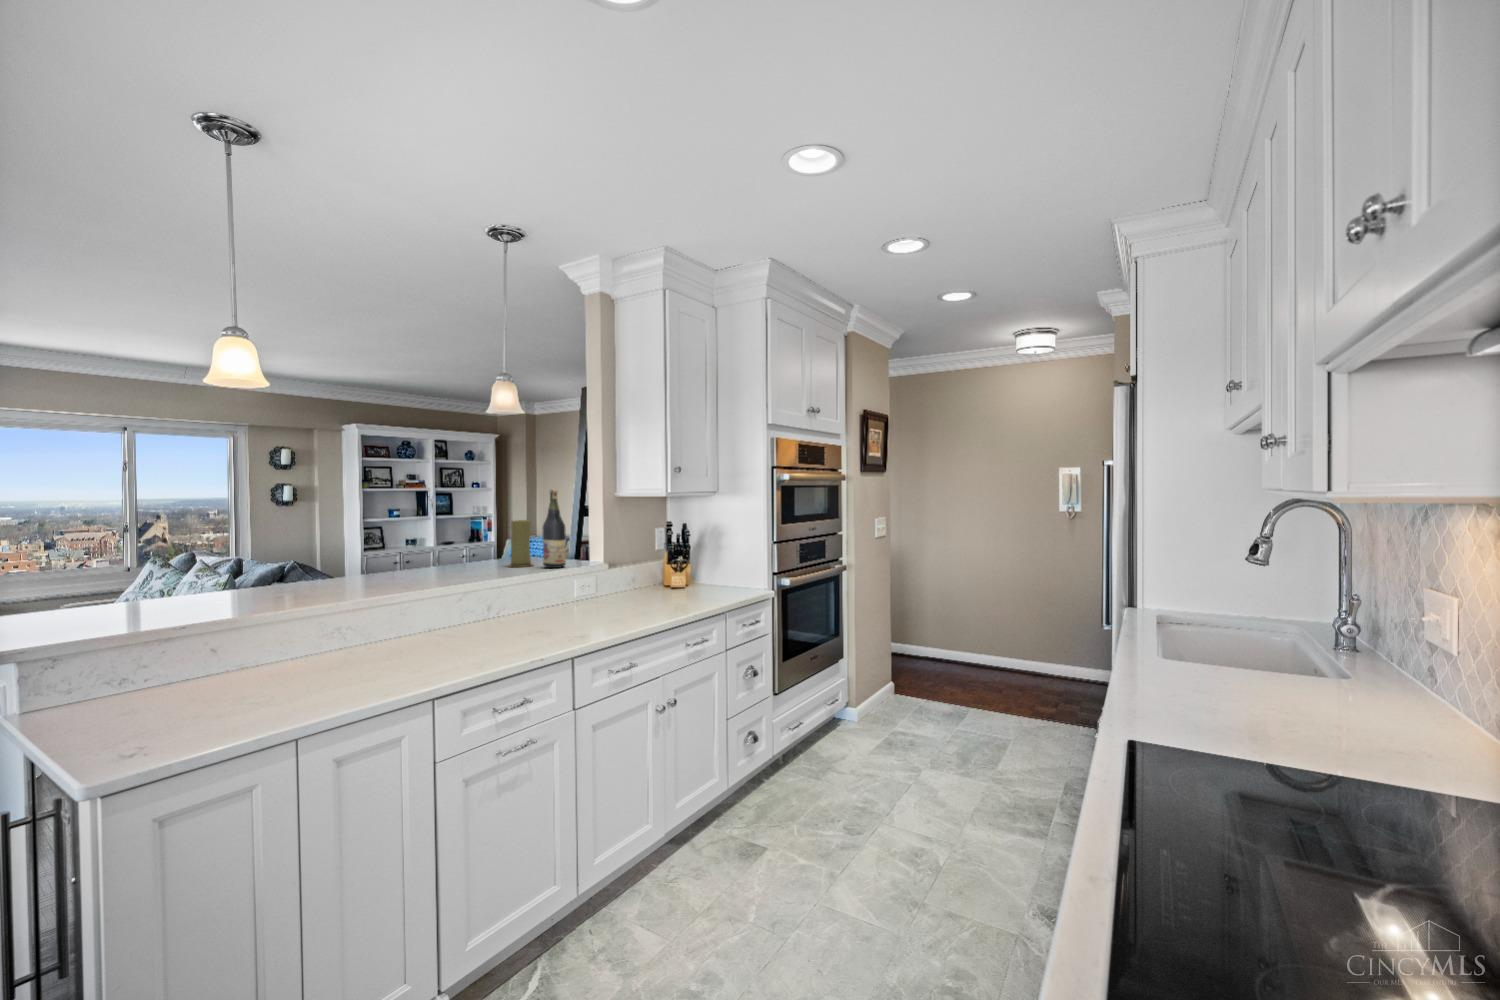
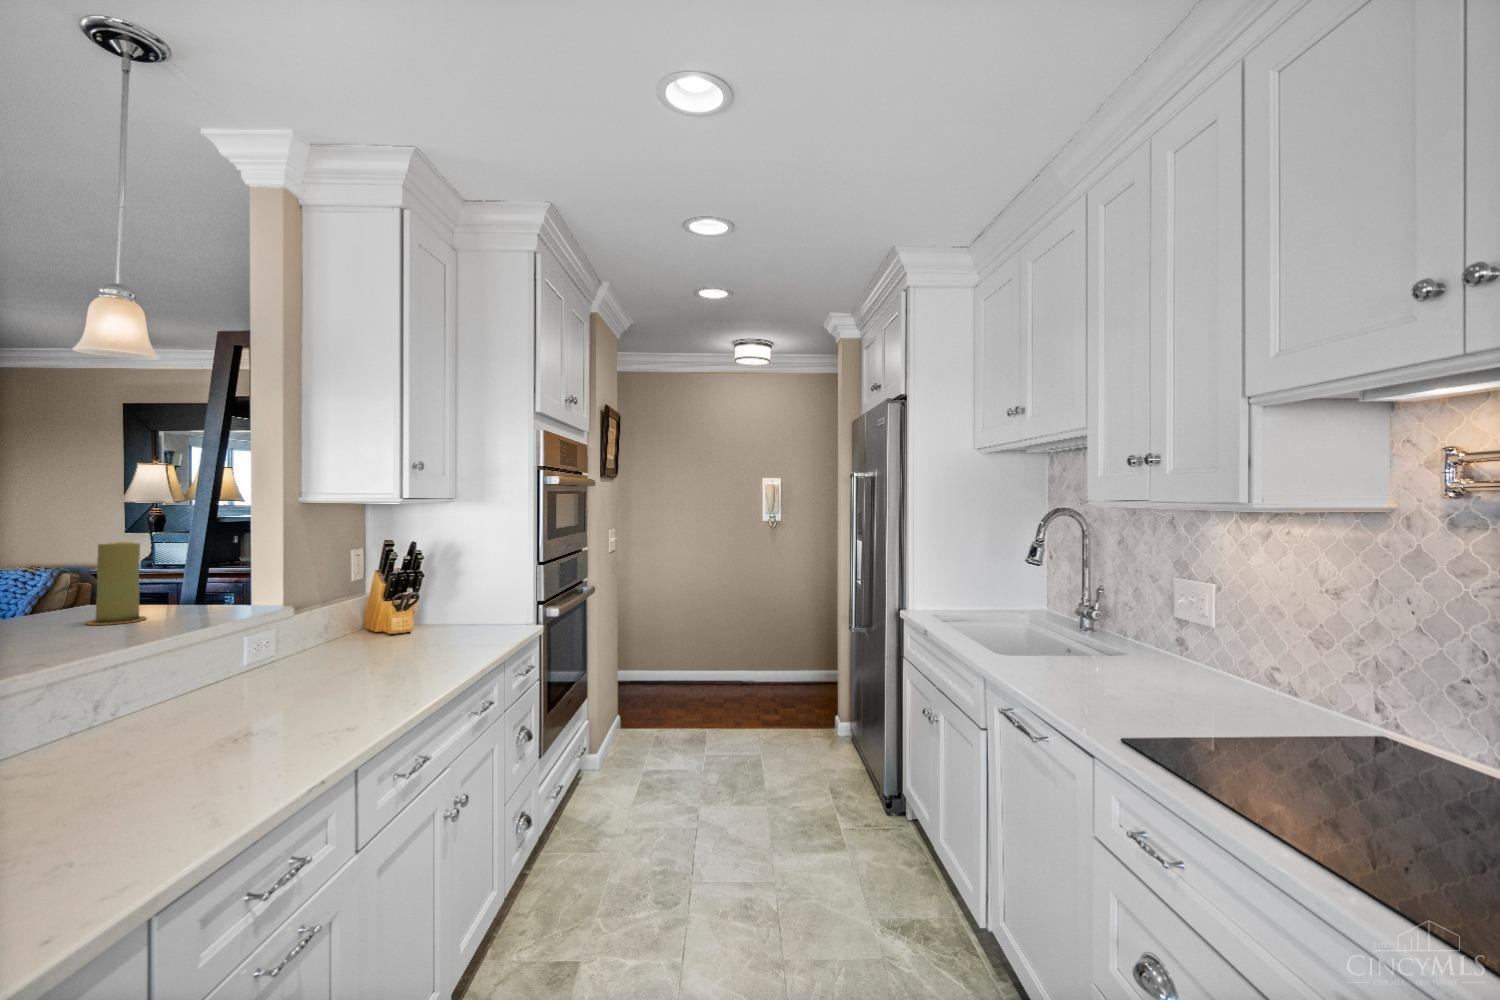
wine bottle: present [542,490,566,568] -> none [174,491,221,621]

